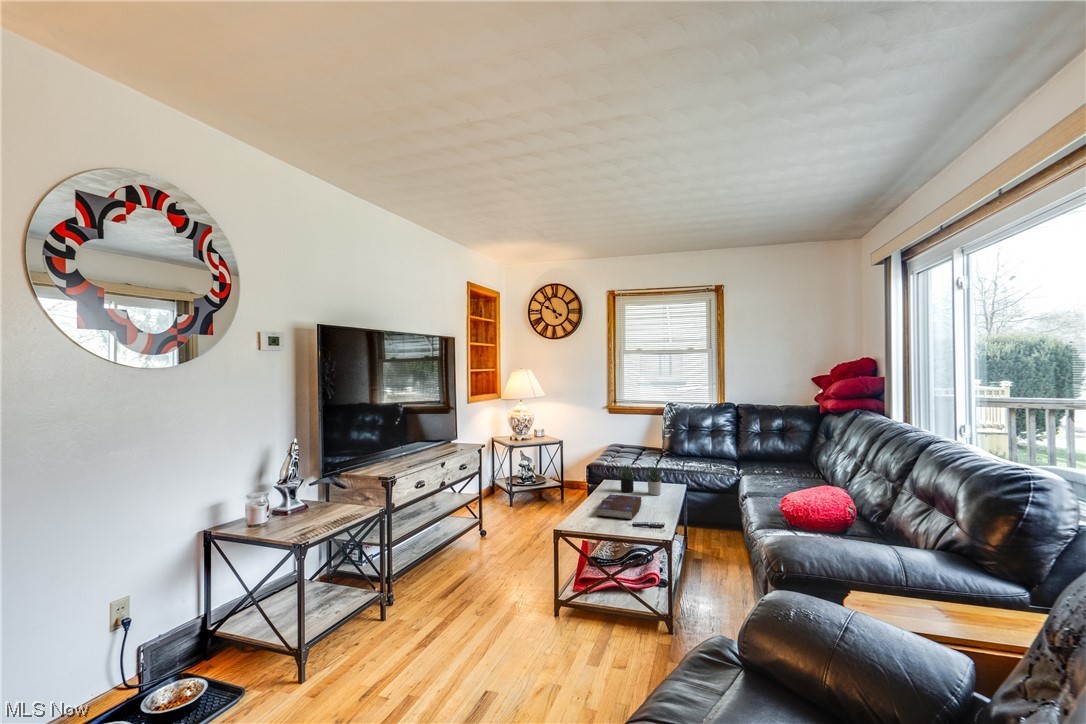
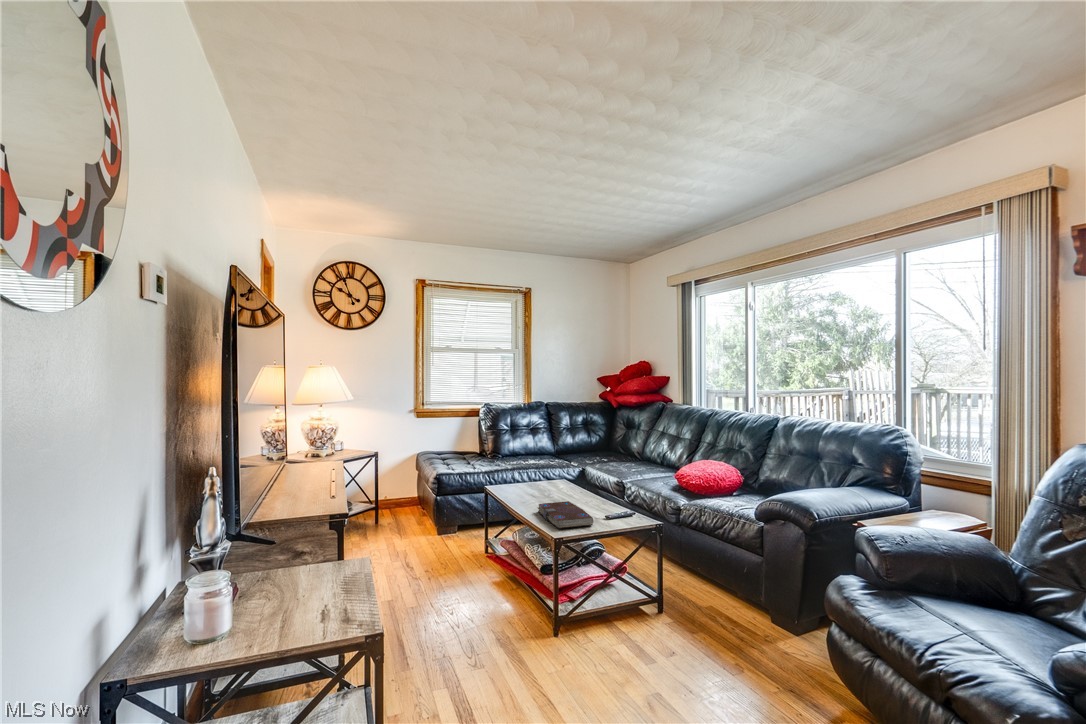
succulent plant: present [616,465,666,495] -> none [517,465,573,500]

